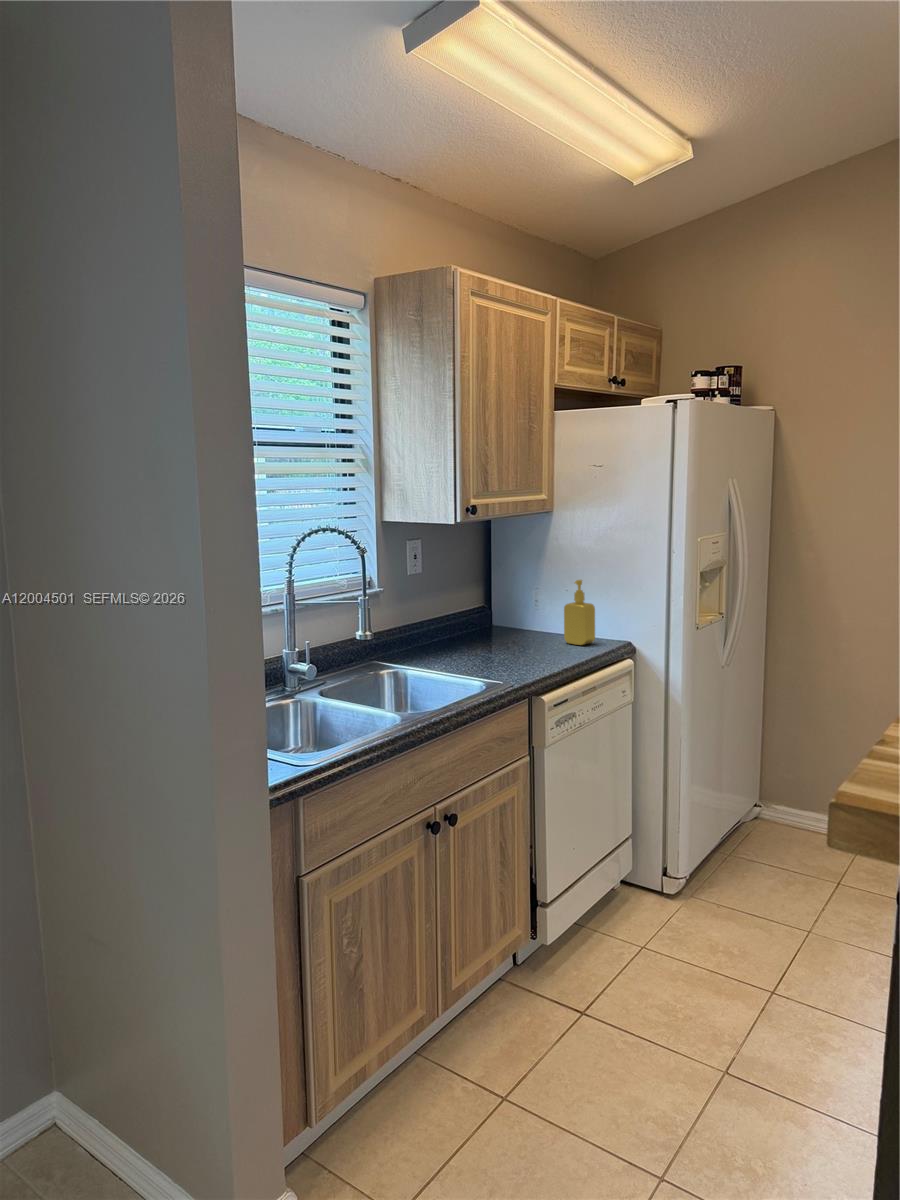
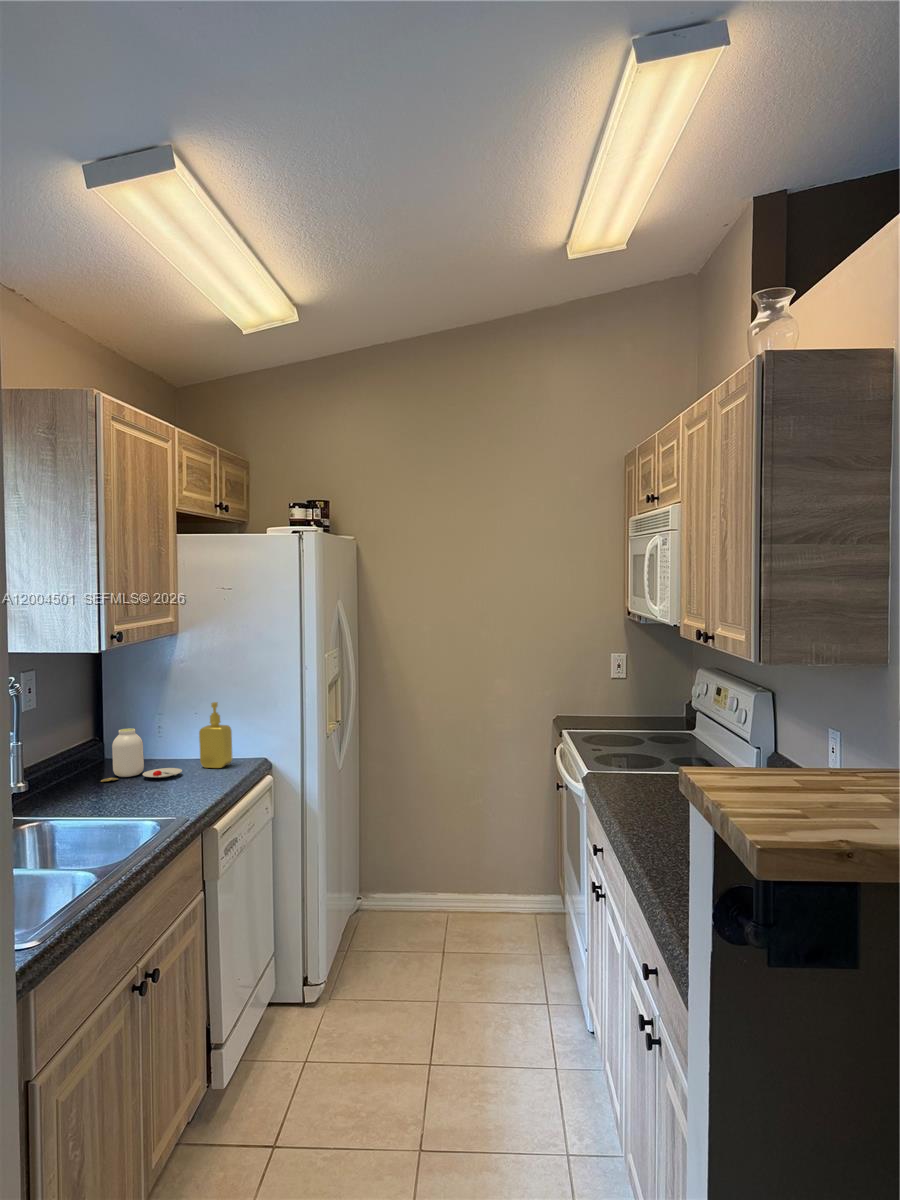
jar: none [472,599,543,647] -> present [101,728,182,782]

